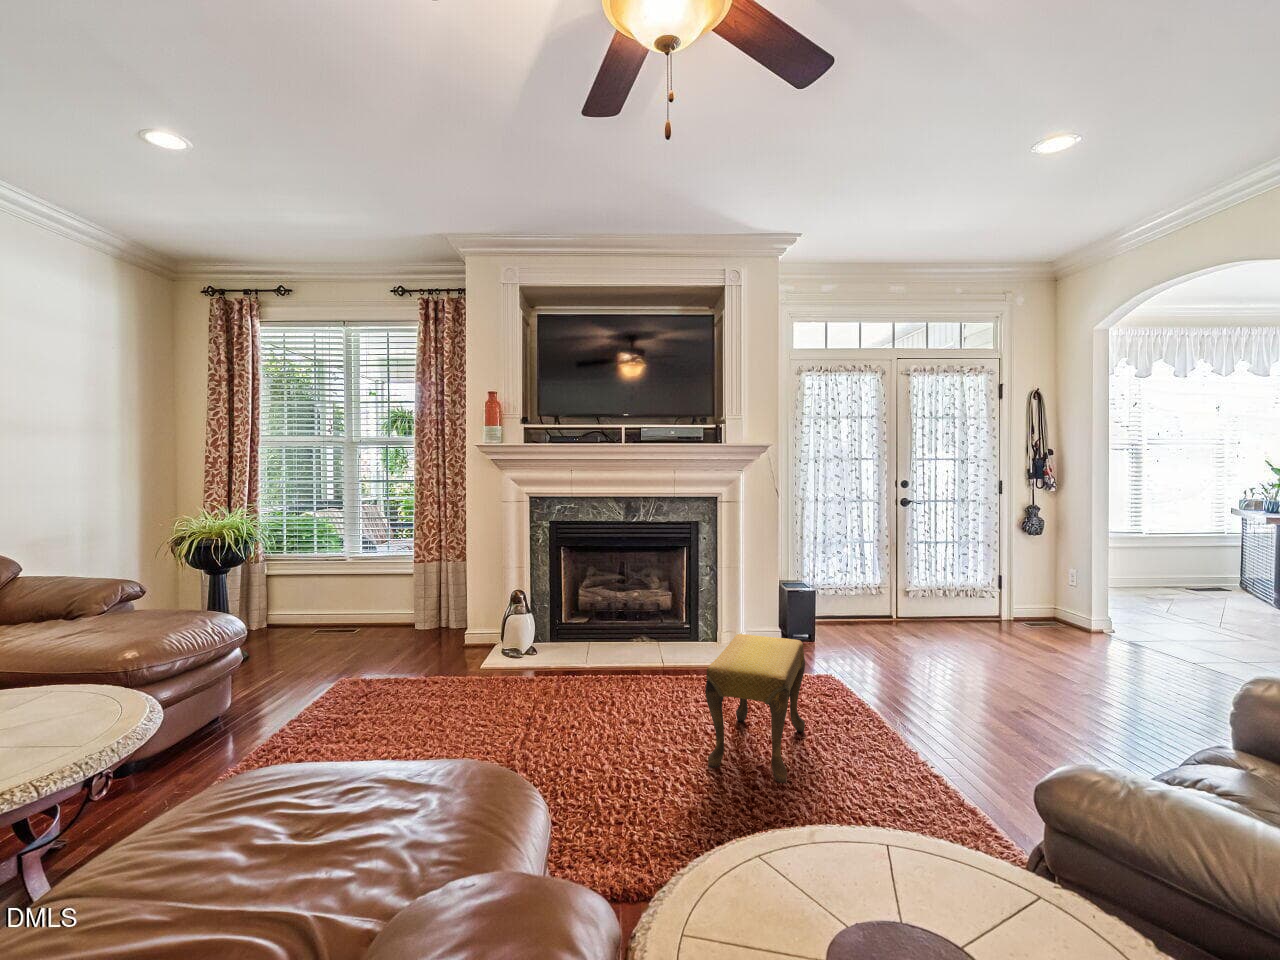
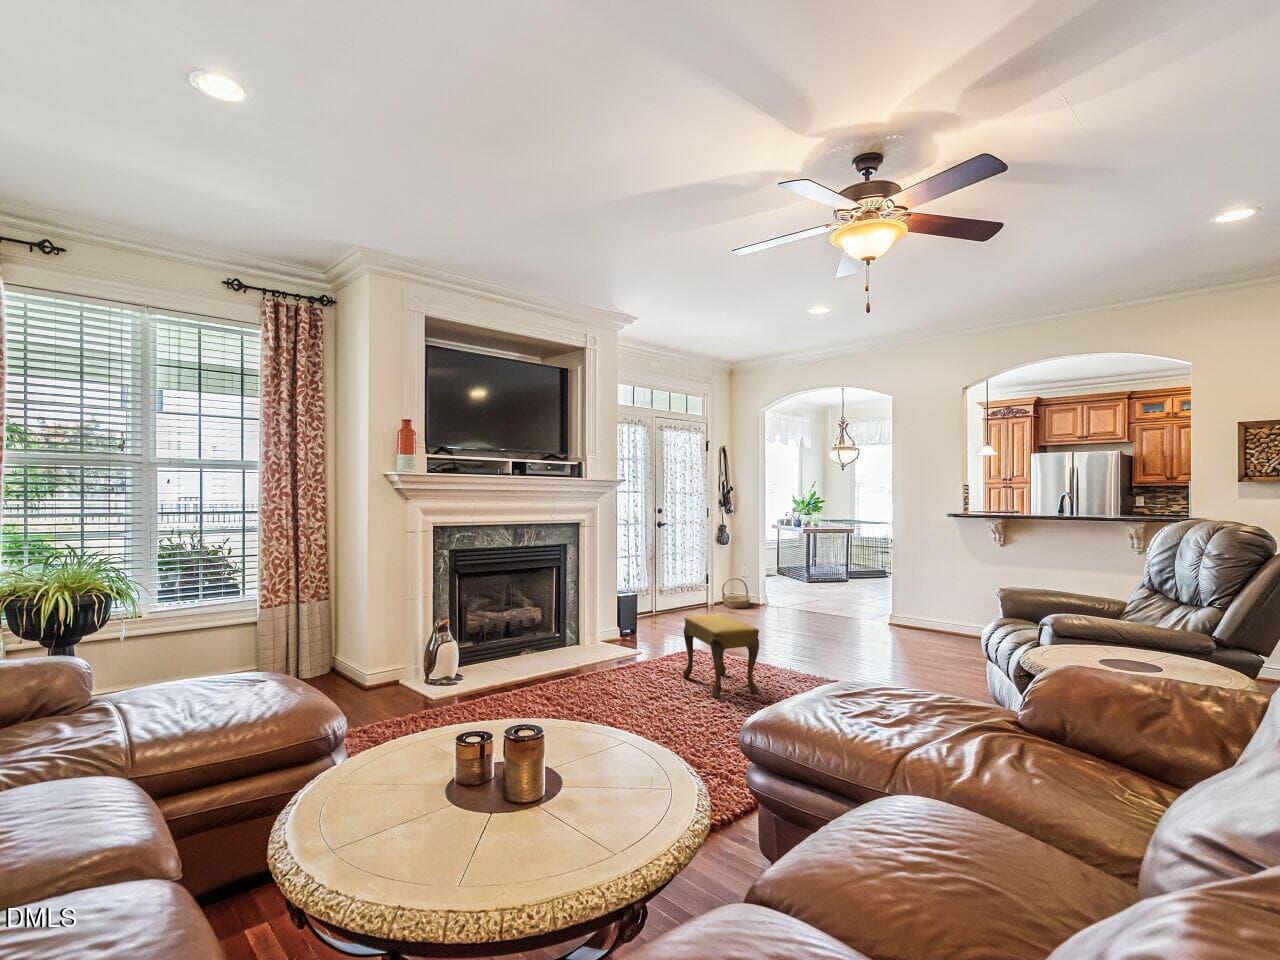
basket: none [1021,586,1071,634] -> present [722,578,751,608]

